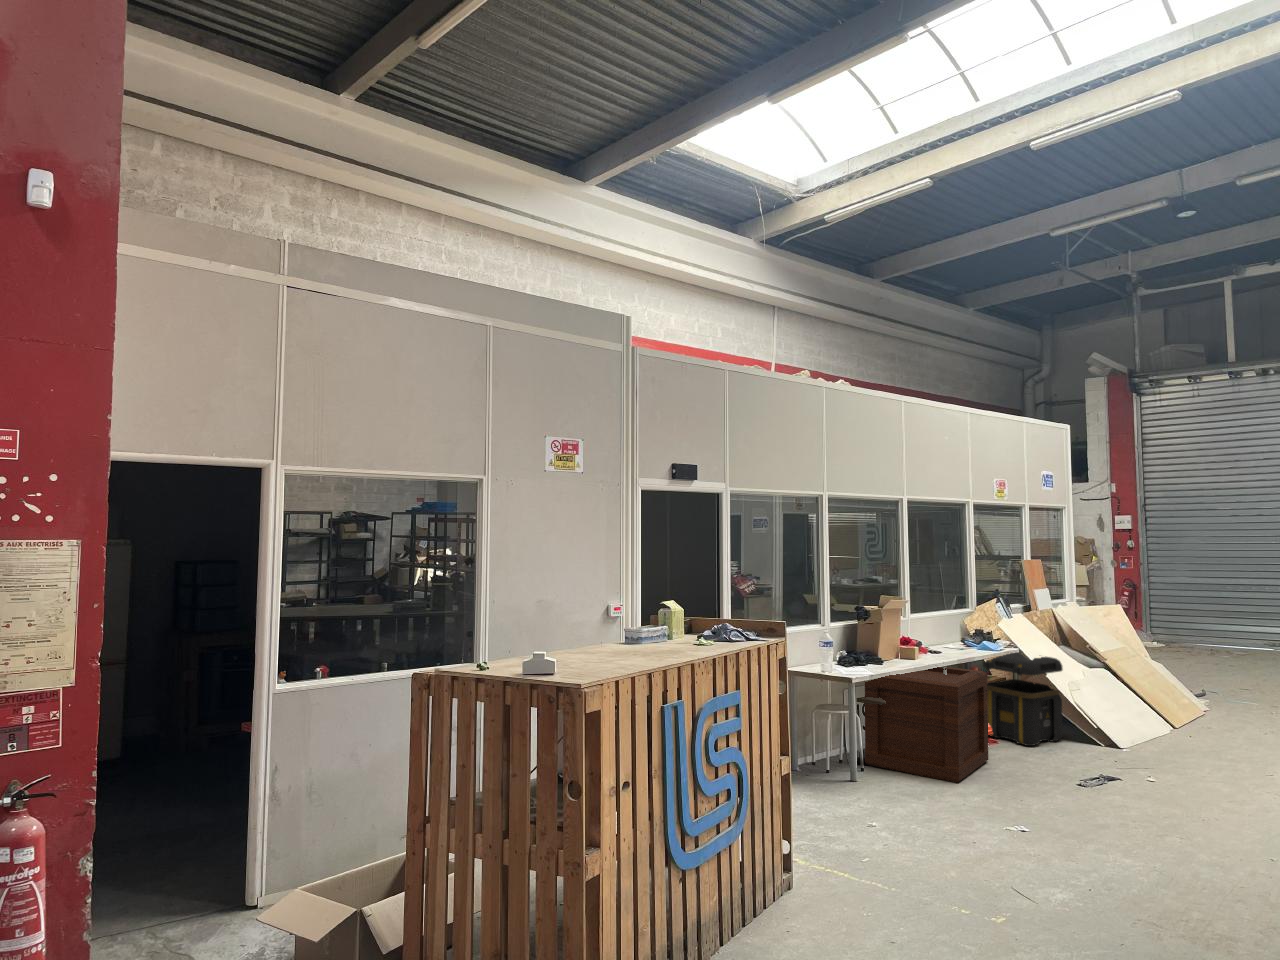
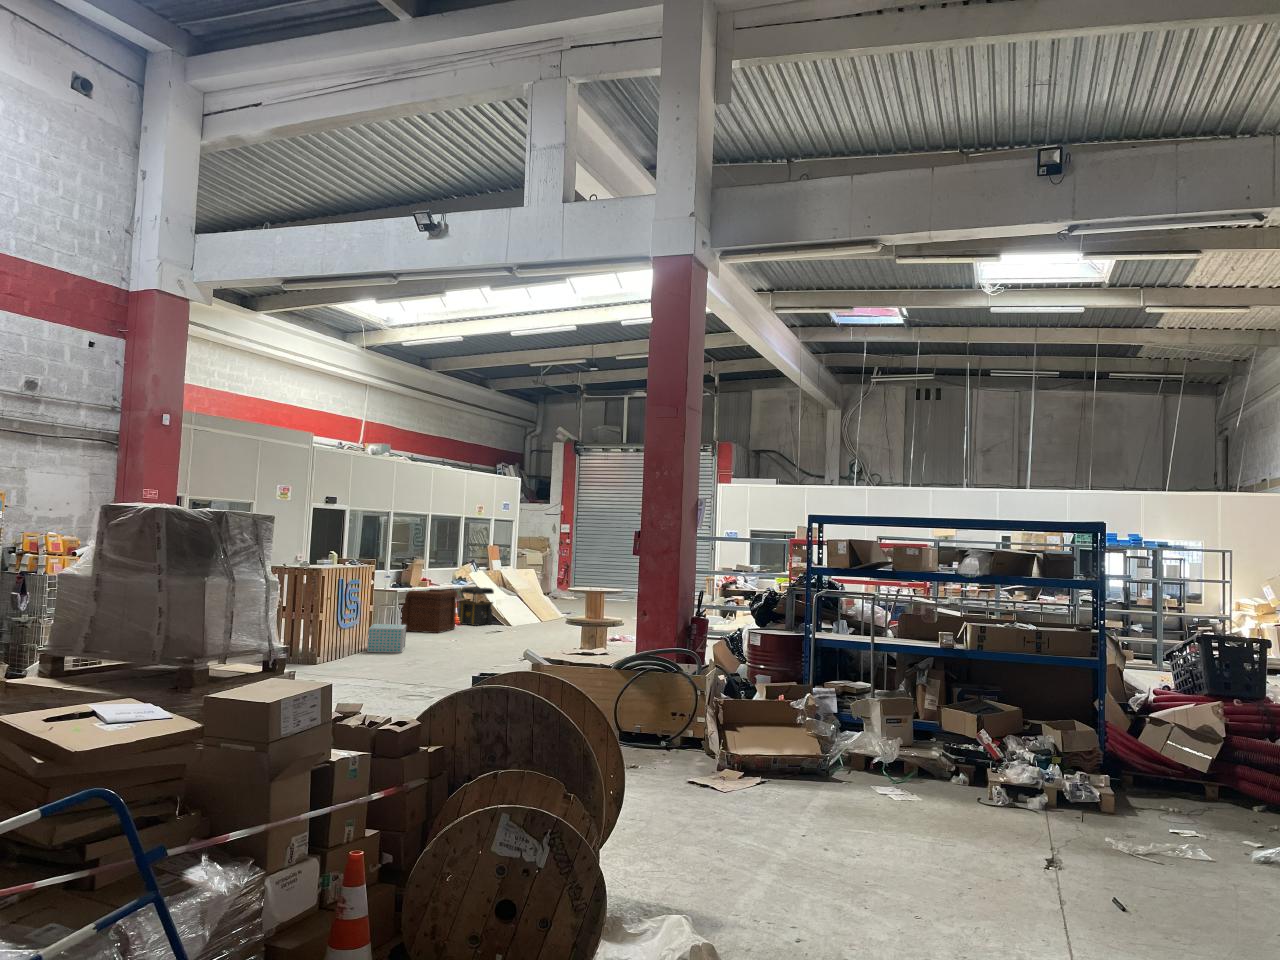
storage box: none [789,807,904,941] -> present [367,624,406,653]

